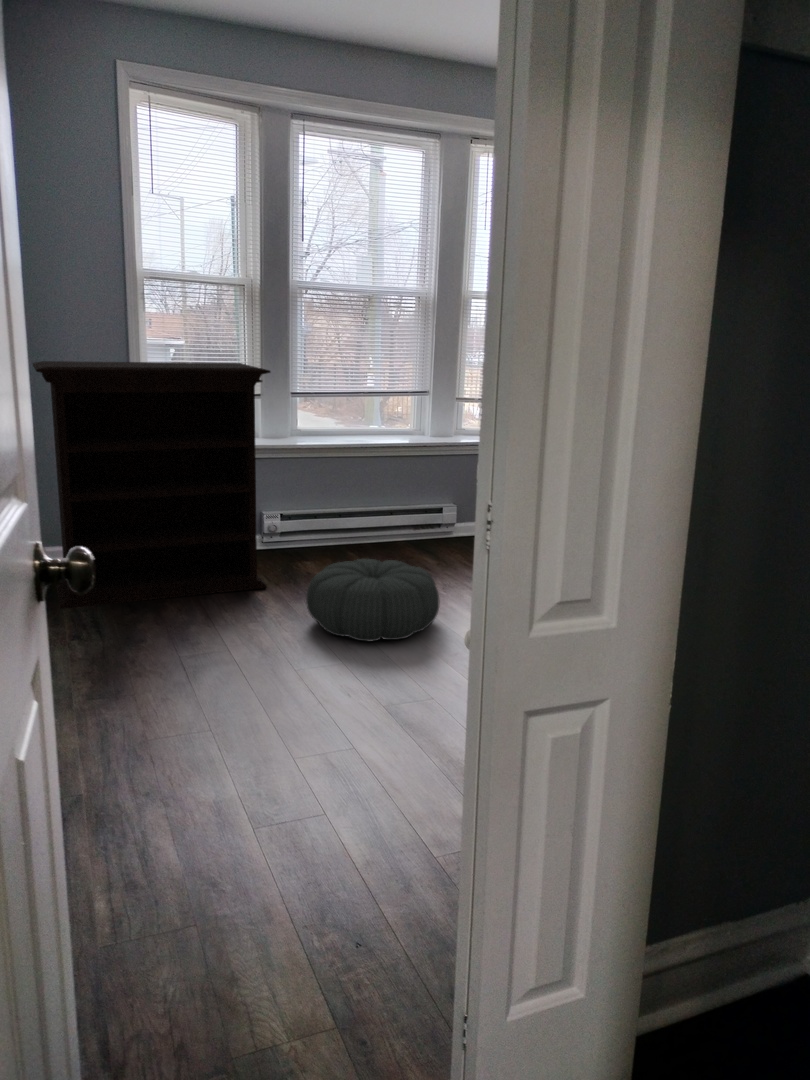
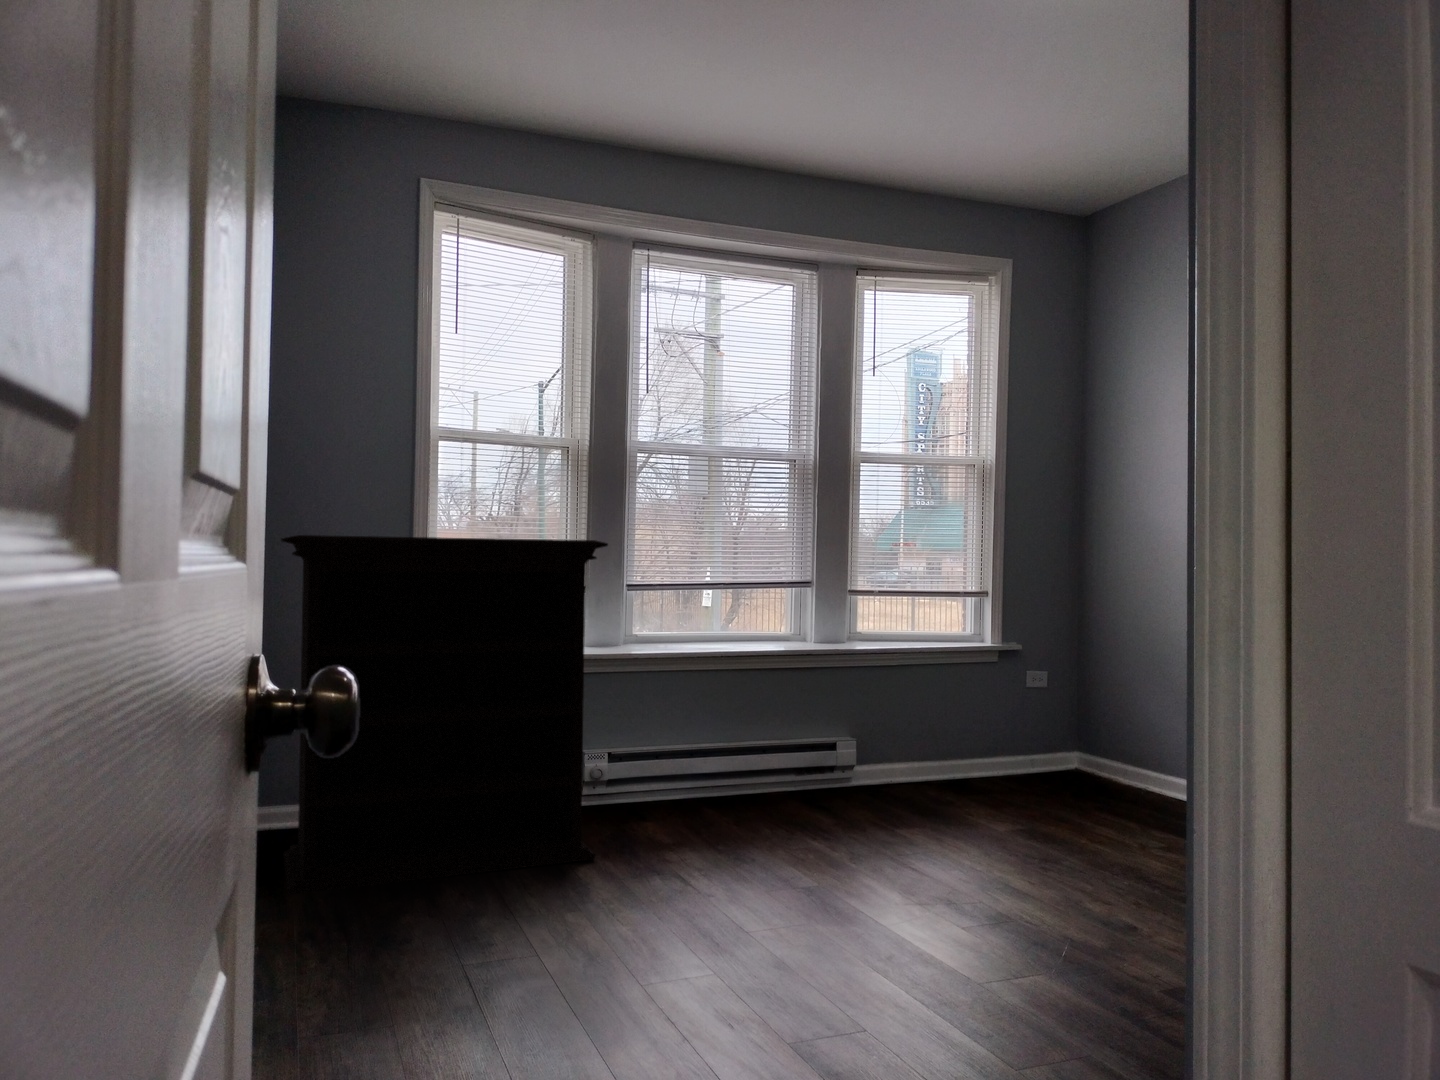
pouf: present [306,559,439,642] -> none [662,809,865,938]

